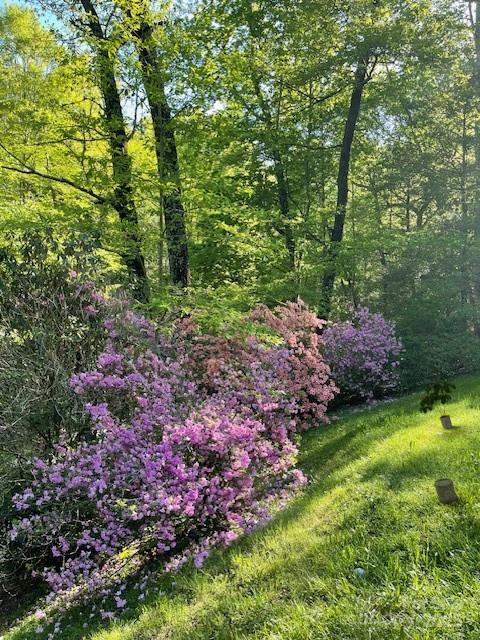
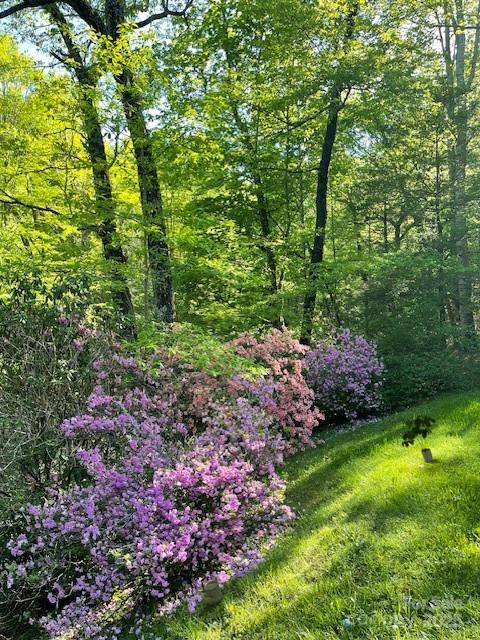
watering can: present [434,476,458,503] -> present [201,576,223,605]

